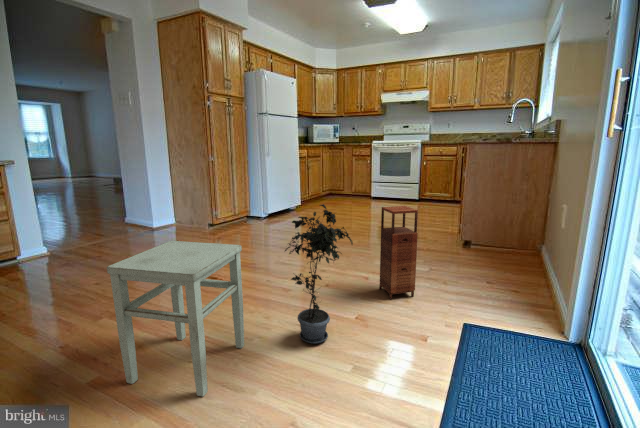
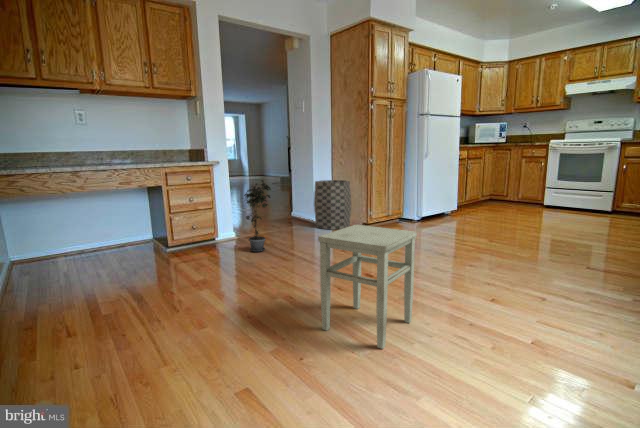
trash can: none [149,181,194,236] -> present [314,180,351,230]
potted plant: present [285,204,353,344] -> present [244,180,271,252]
storage cabinet: present [380,206,418,299] -> none [552,210,607,310]

